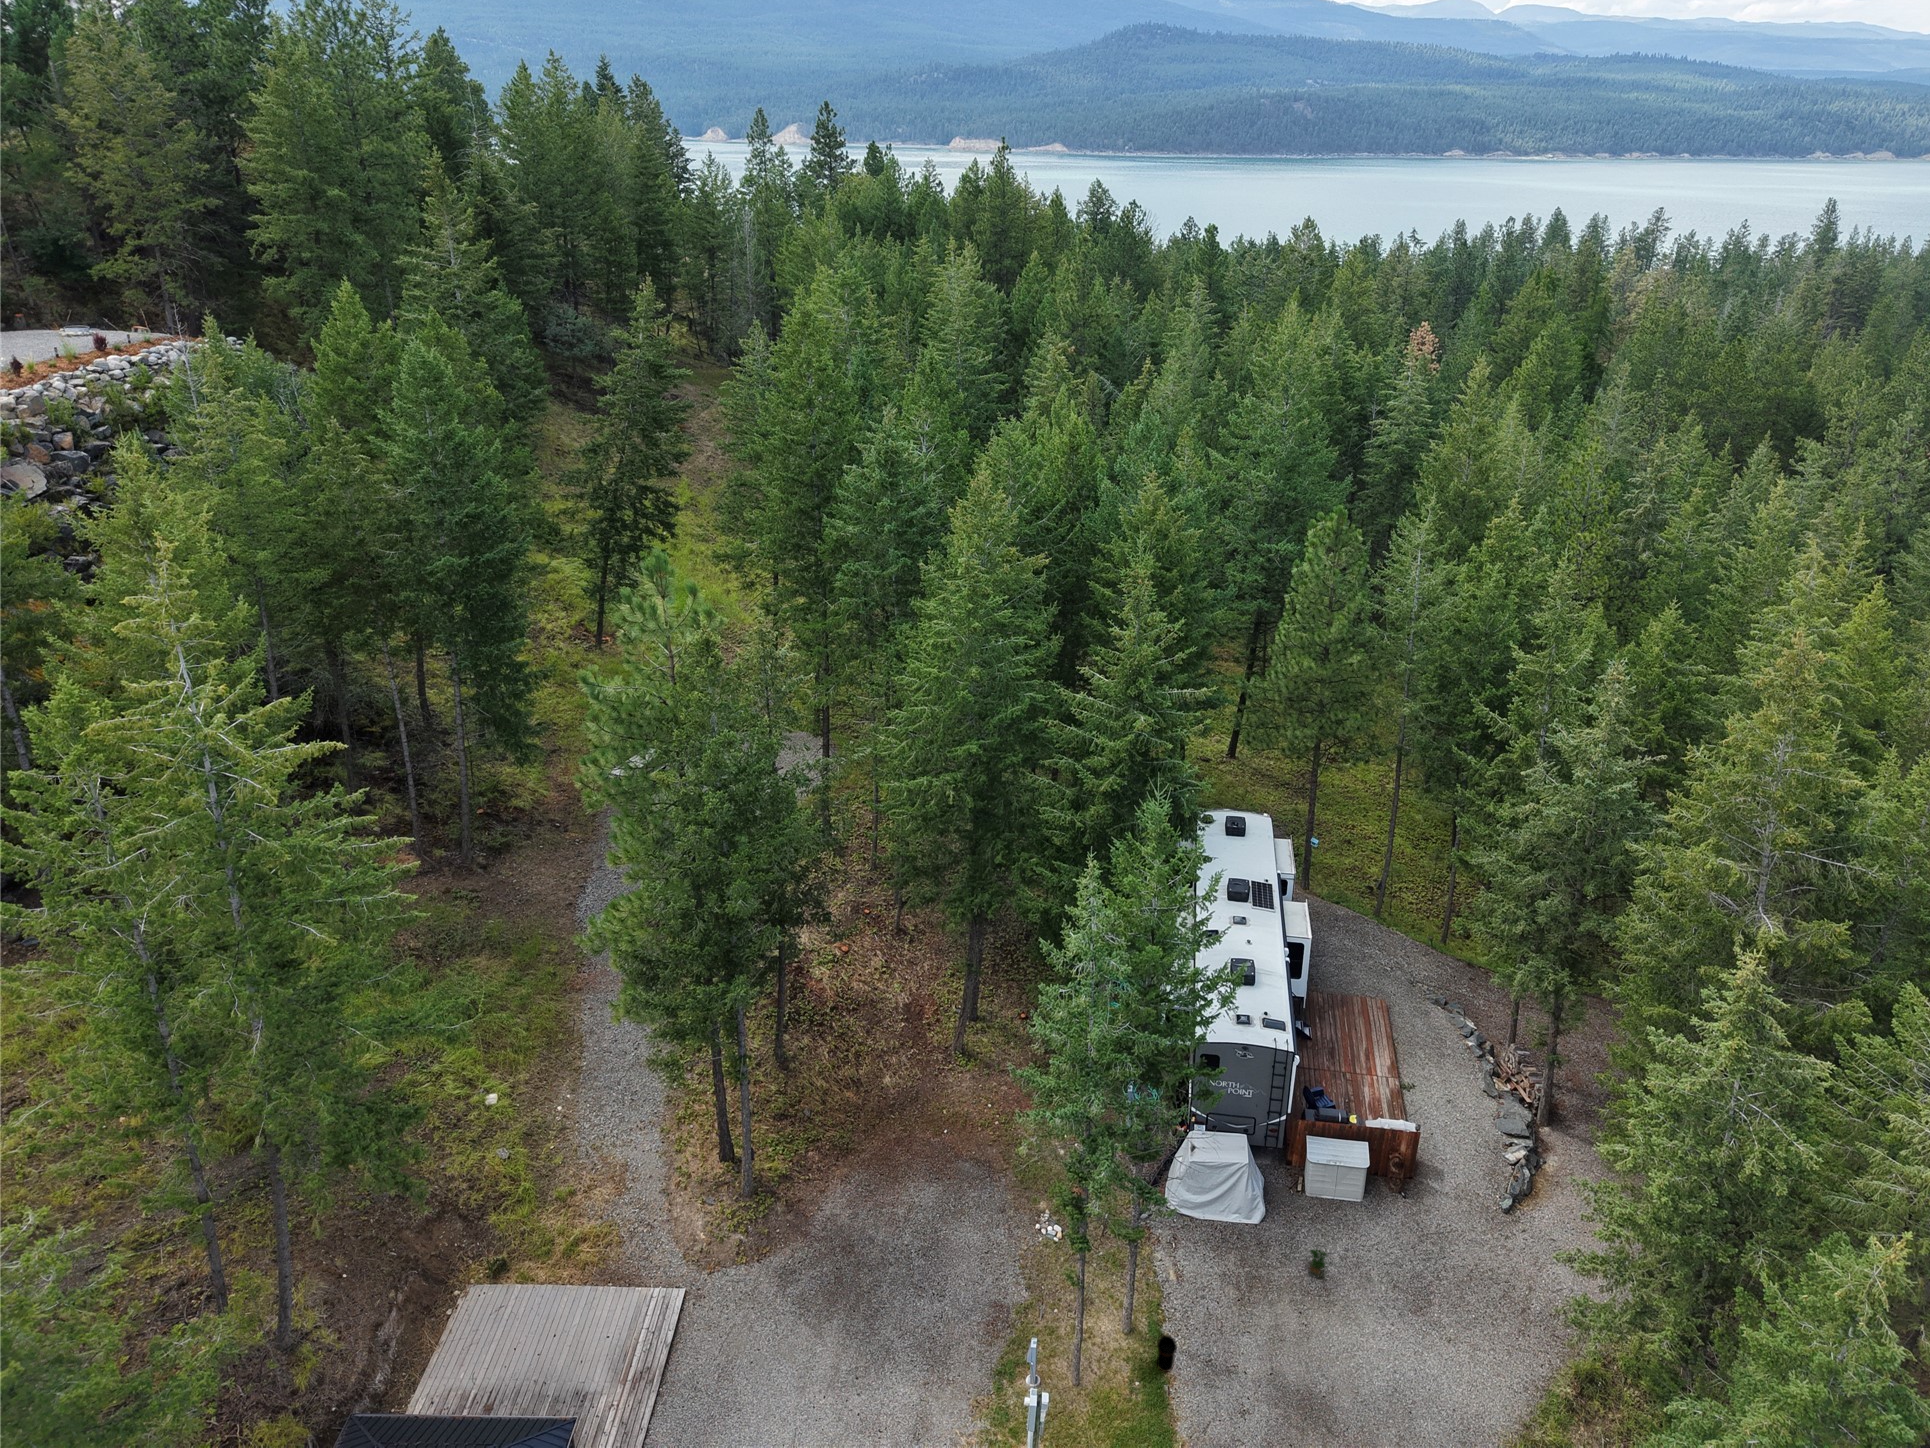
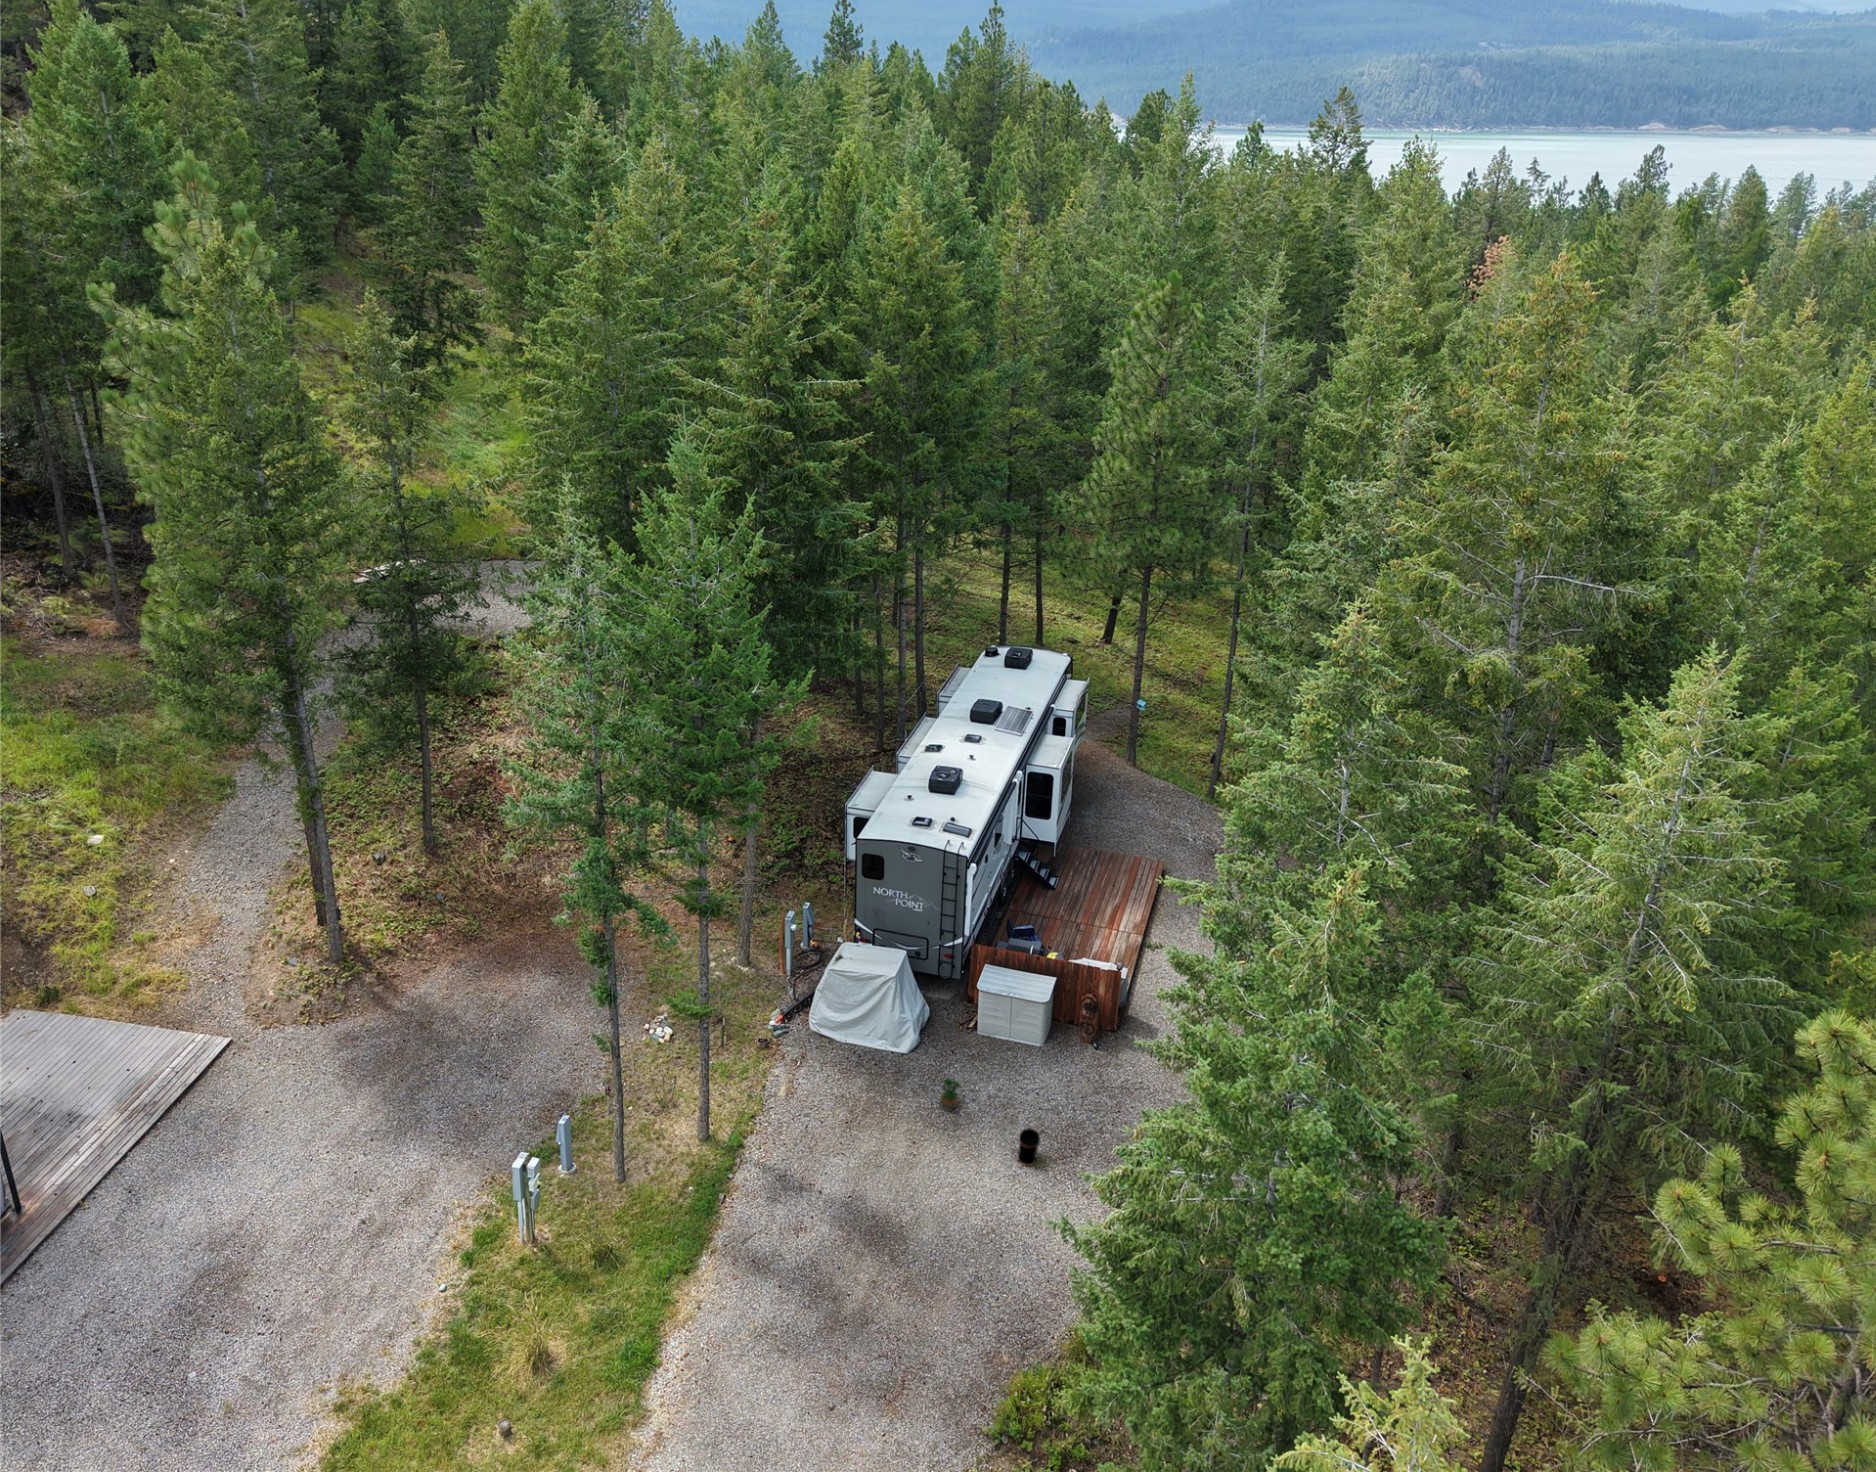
trash can: present [1157,1335,1177,1372] -> present [1018,1128,1040,1166]

